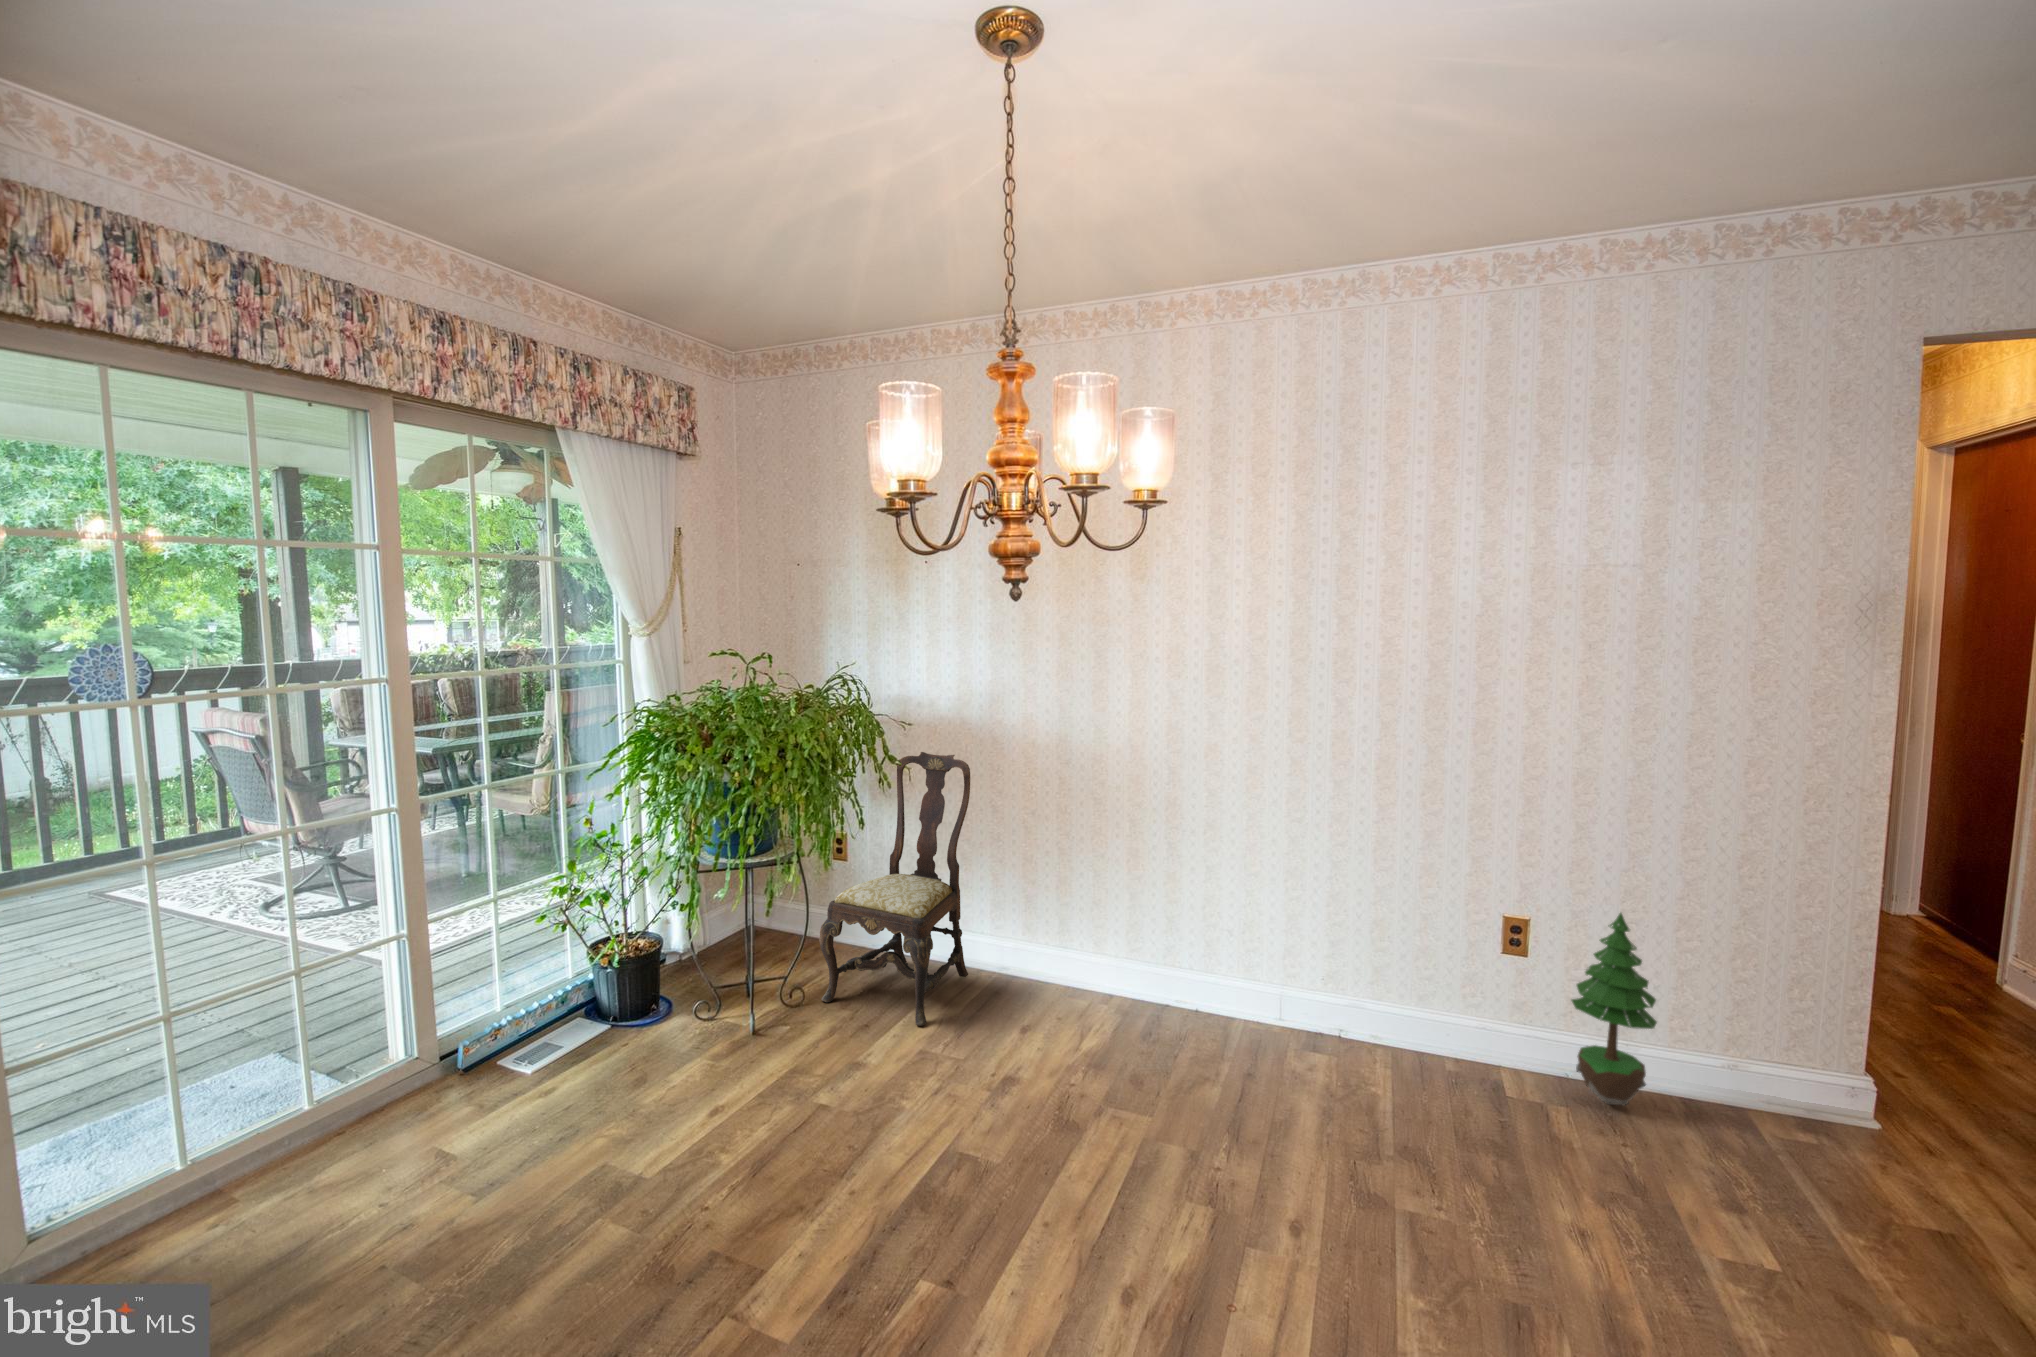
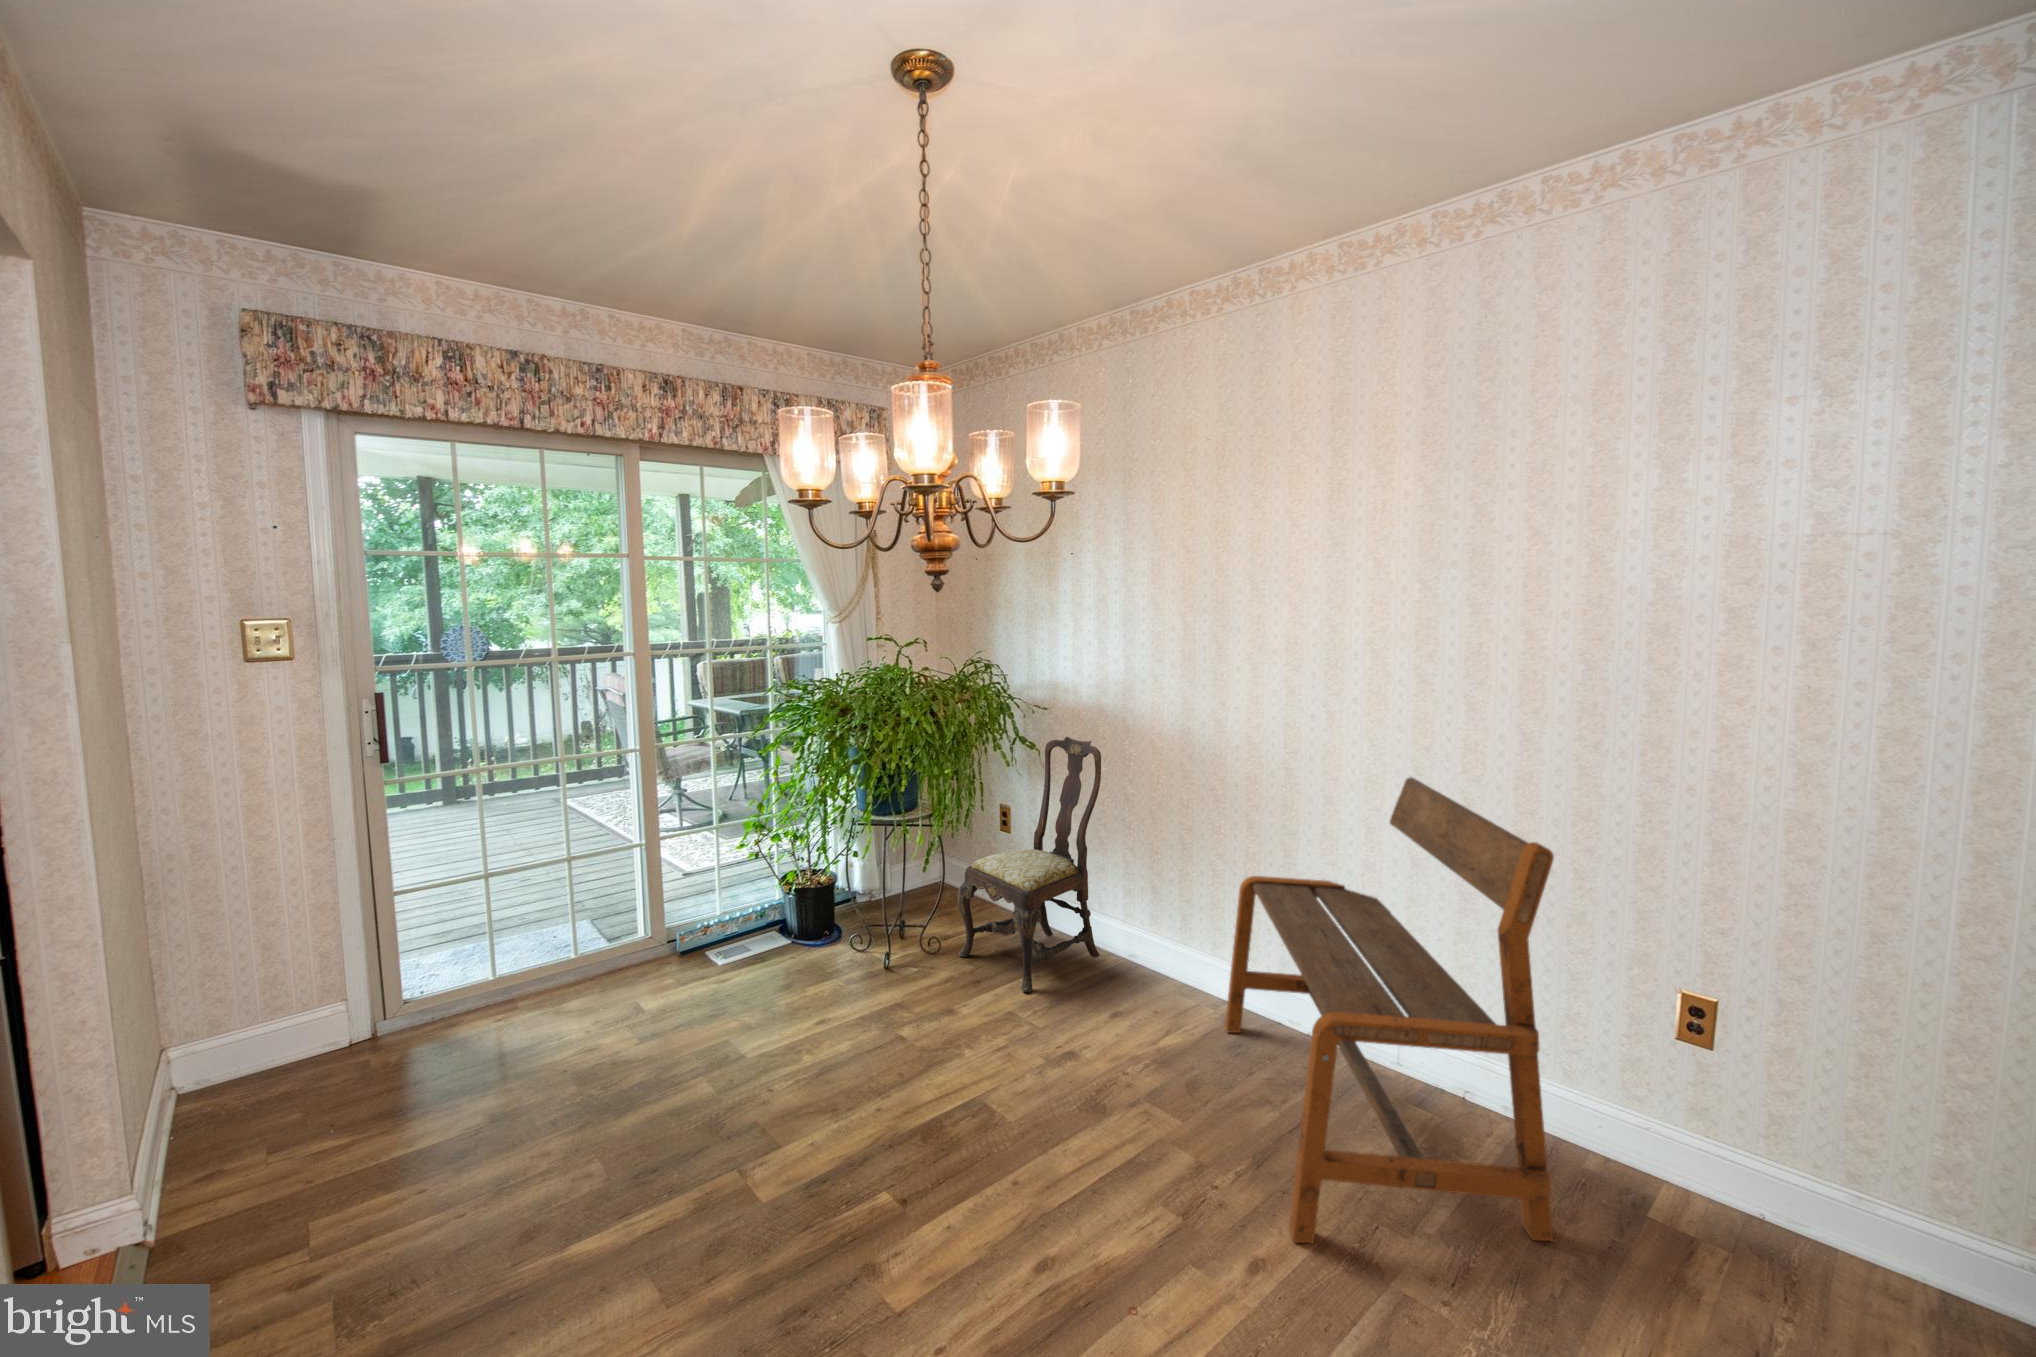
bench: none [1126,758,1476,1196] -> present [1225,777,1554,1243]
potted tree: present [1572,913,1657,1105] -> none [1748,1006,1882,1271]

